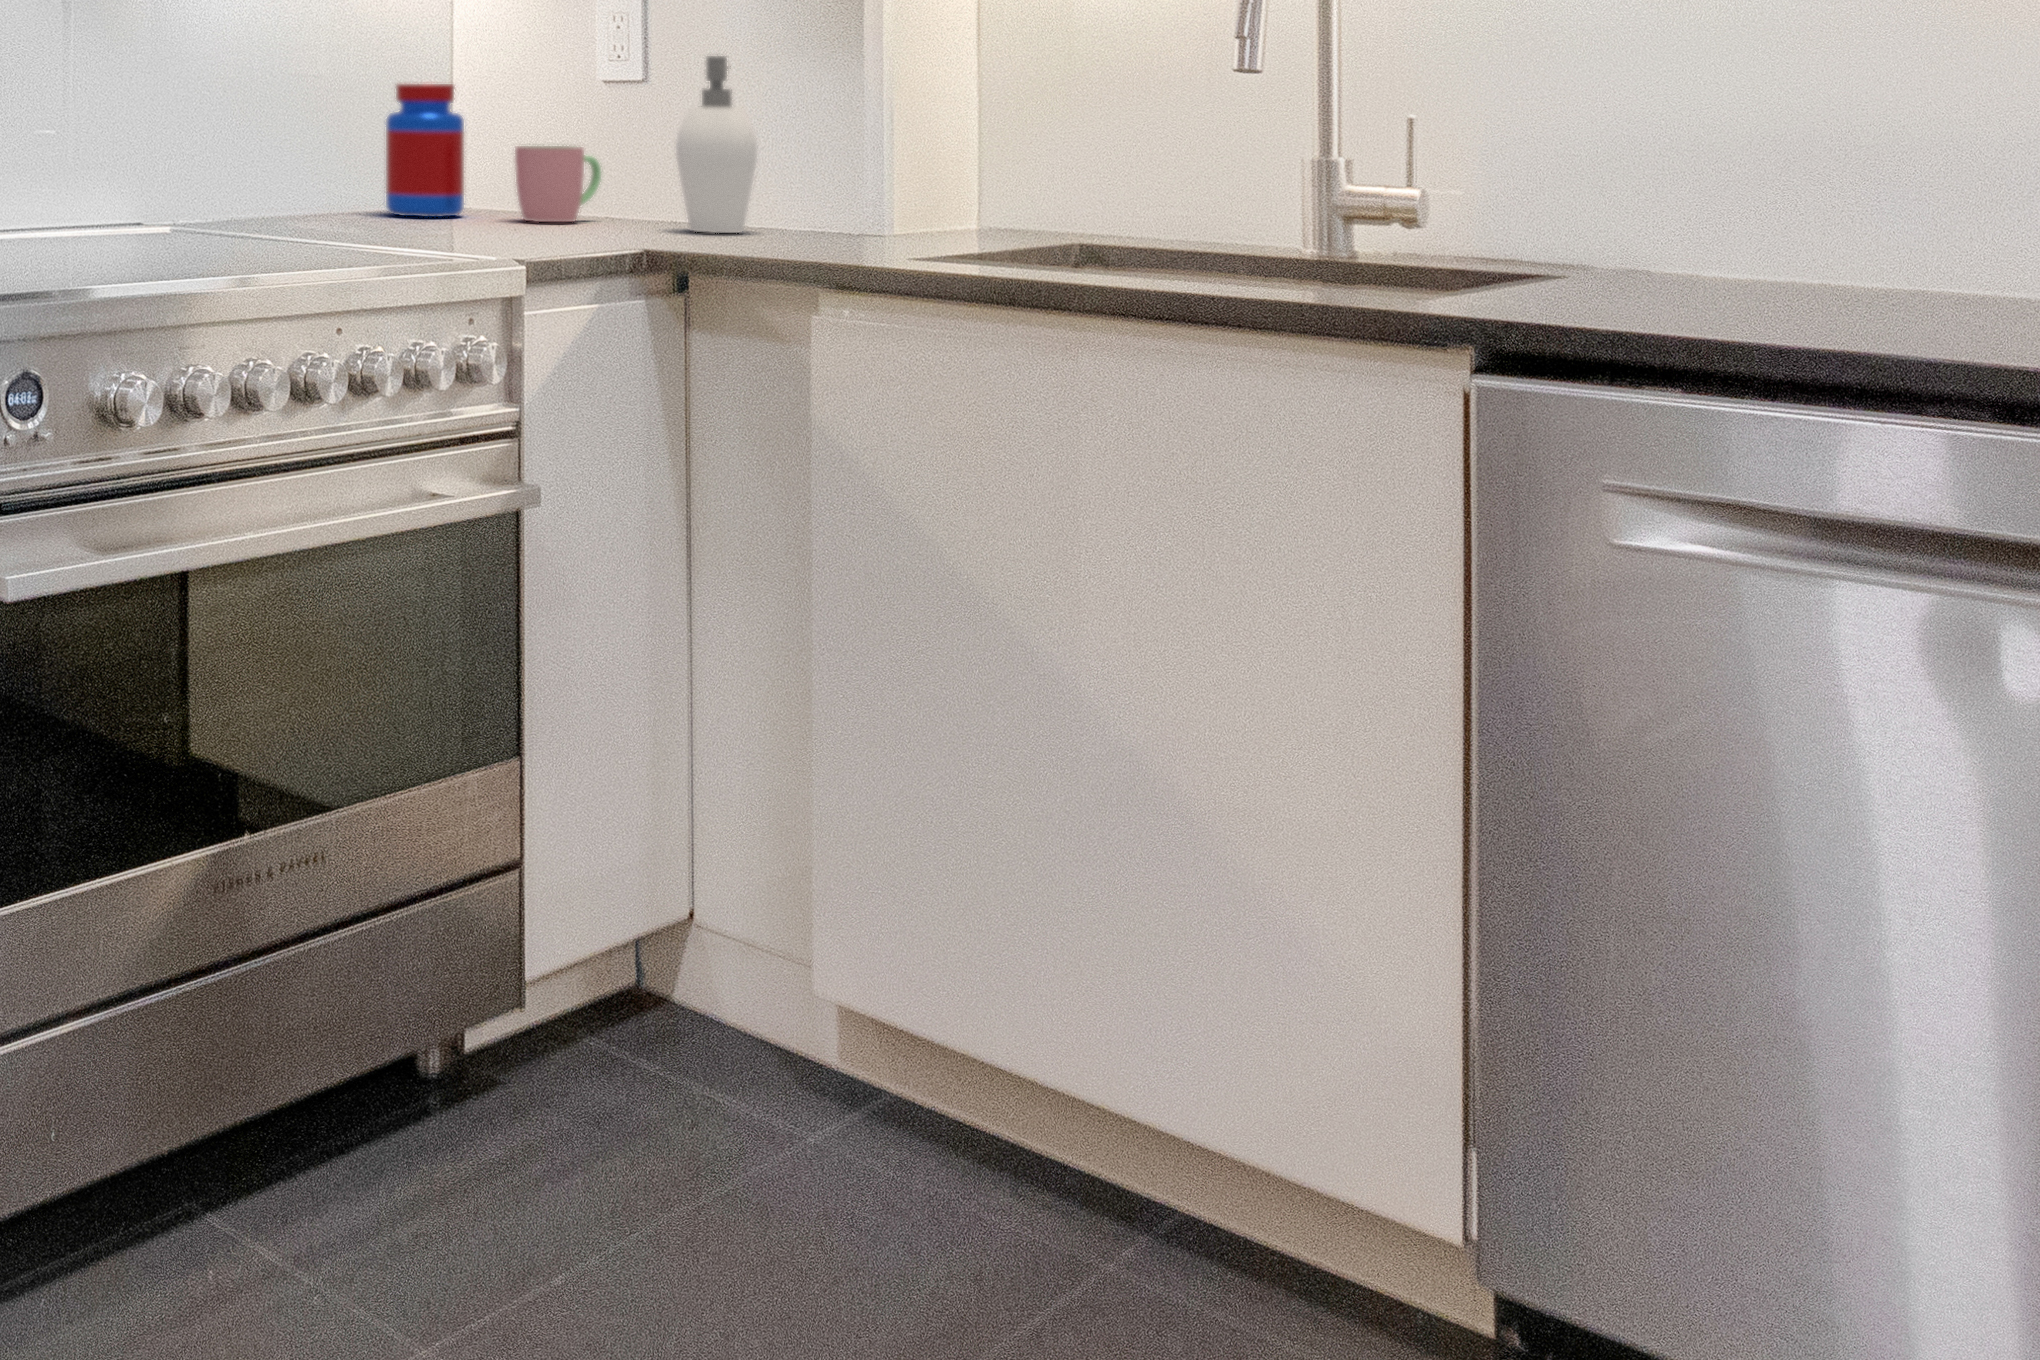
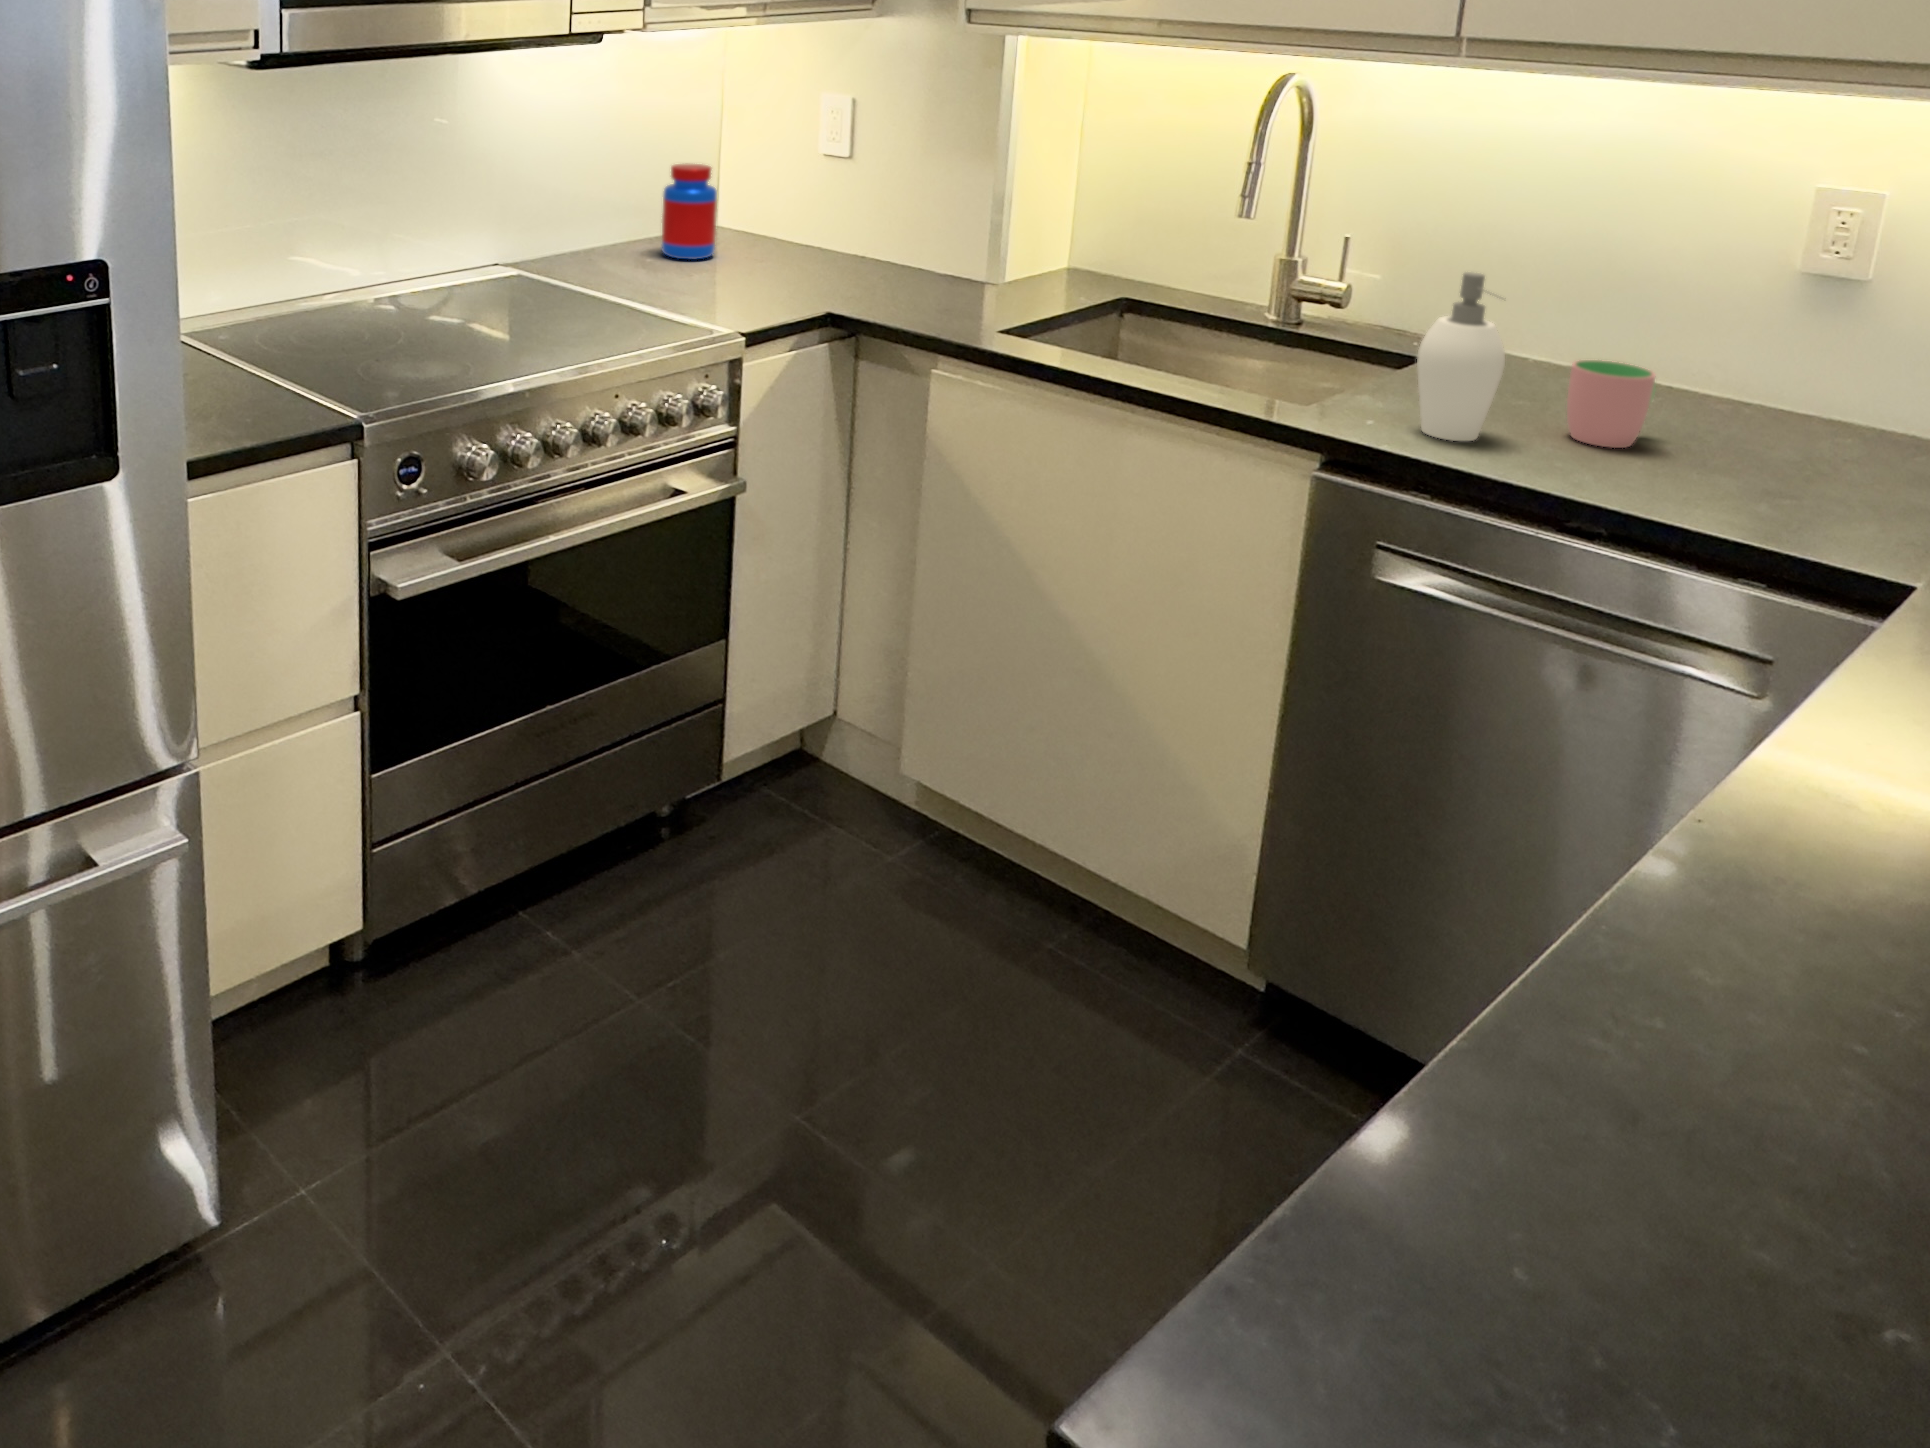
soap dispenser: present [676,56,757,233] -> present [1417,272,1505,441]
cup: present [515,146,601,222] -> present [1567,360,1656,448]

